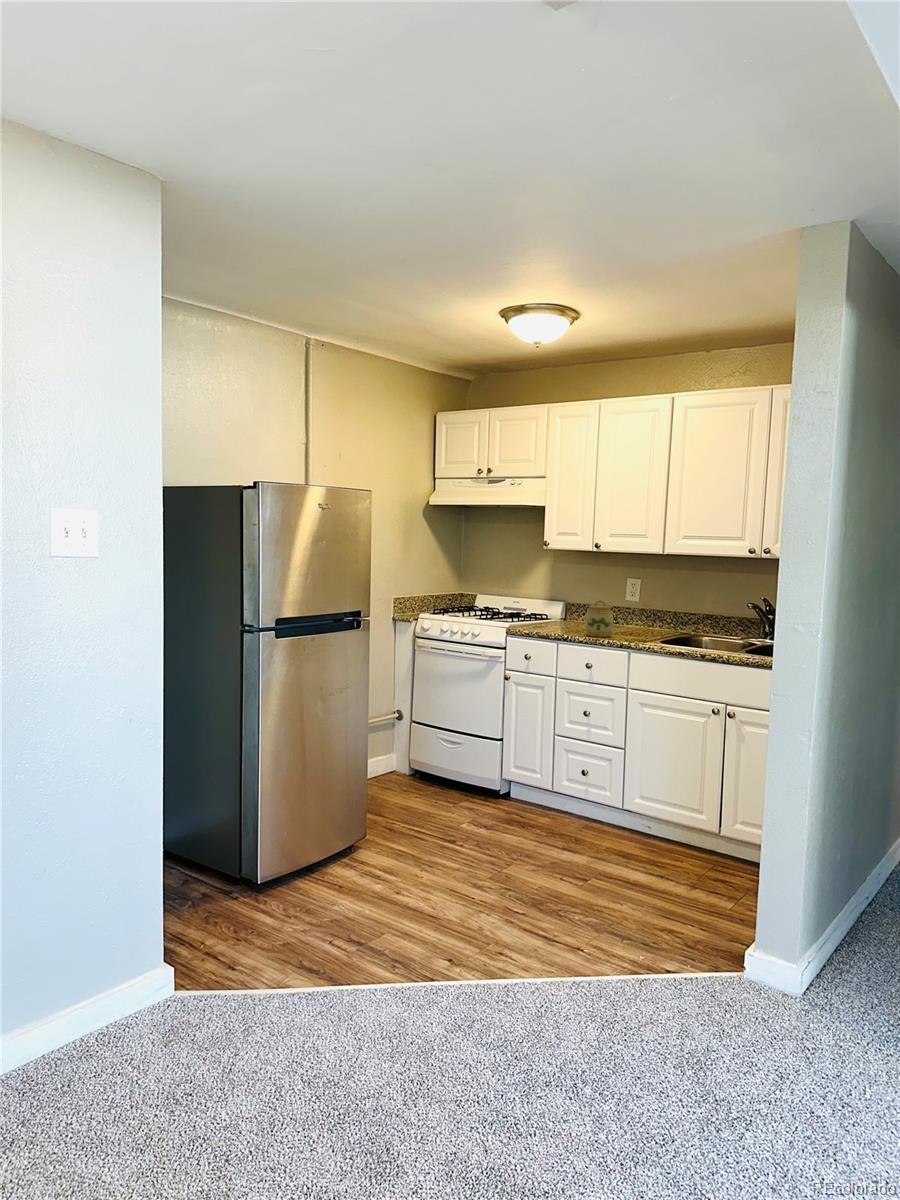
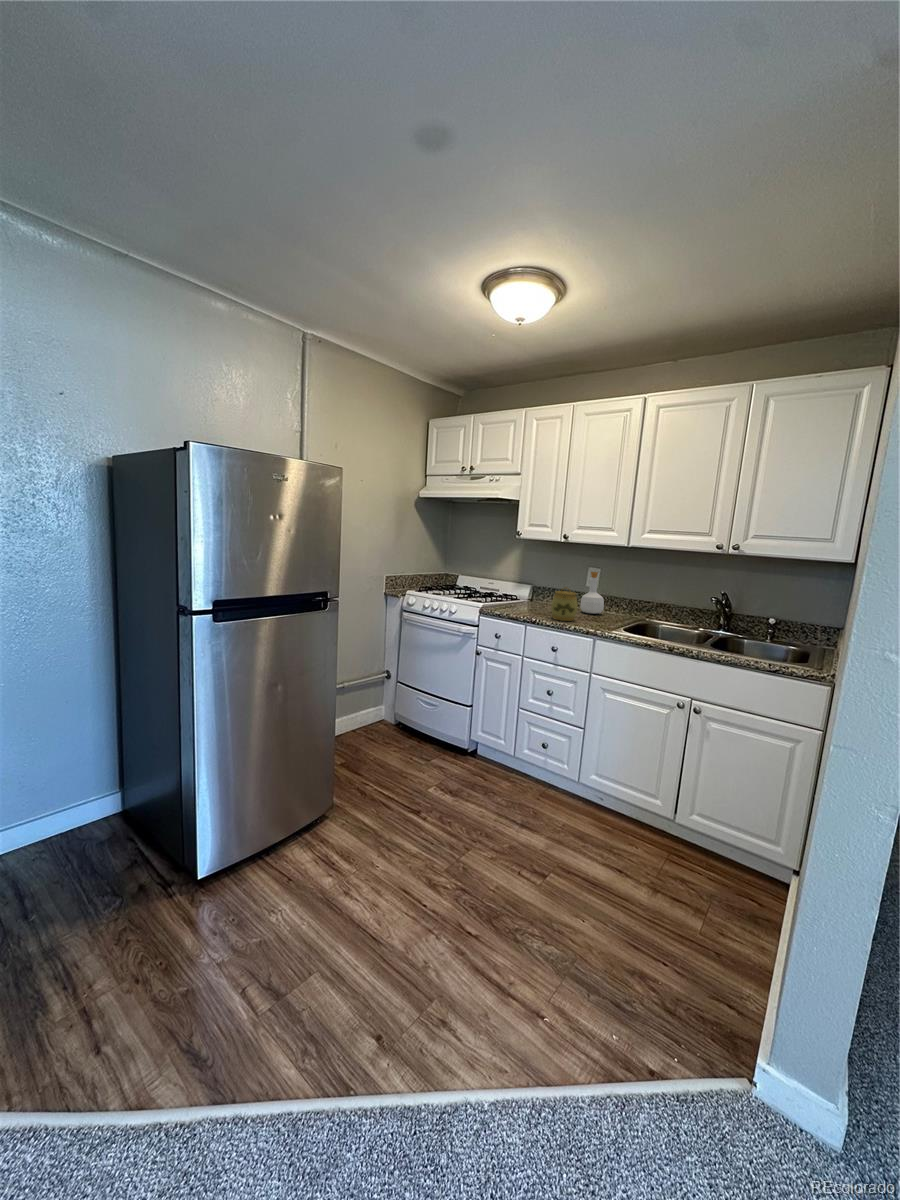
bottle: none [620,584,645,630] -> present [580,572,604,614]

